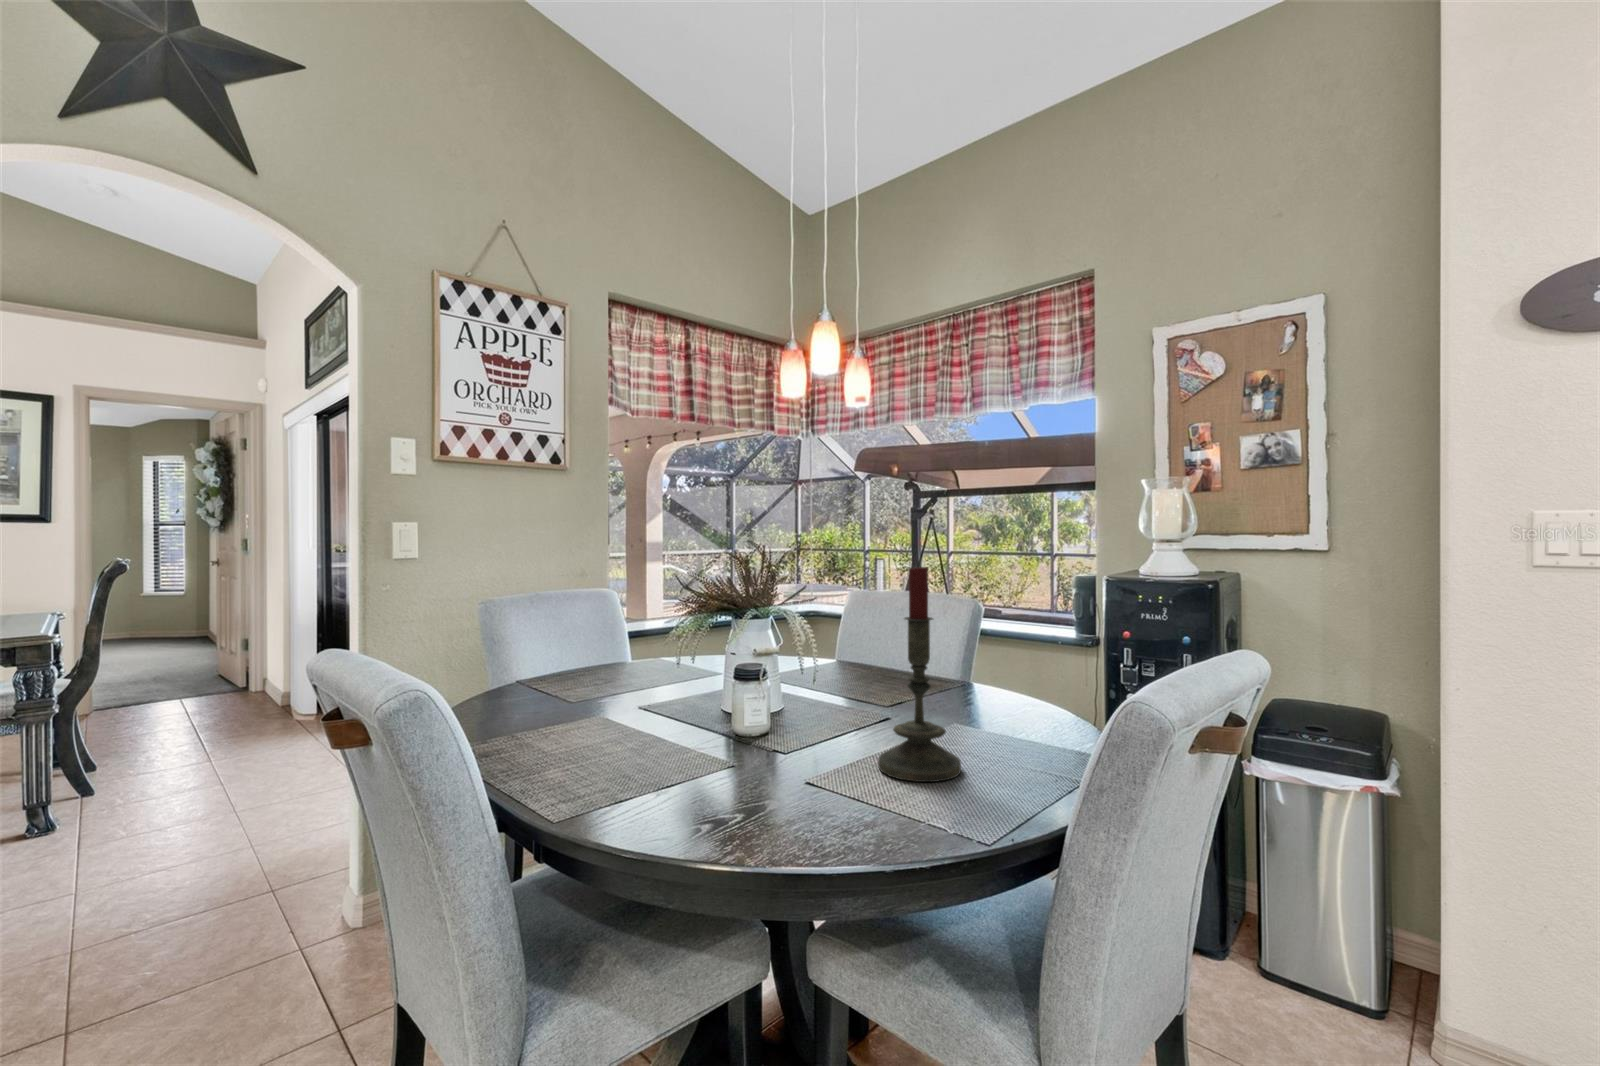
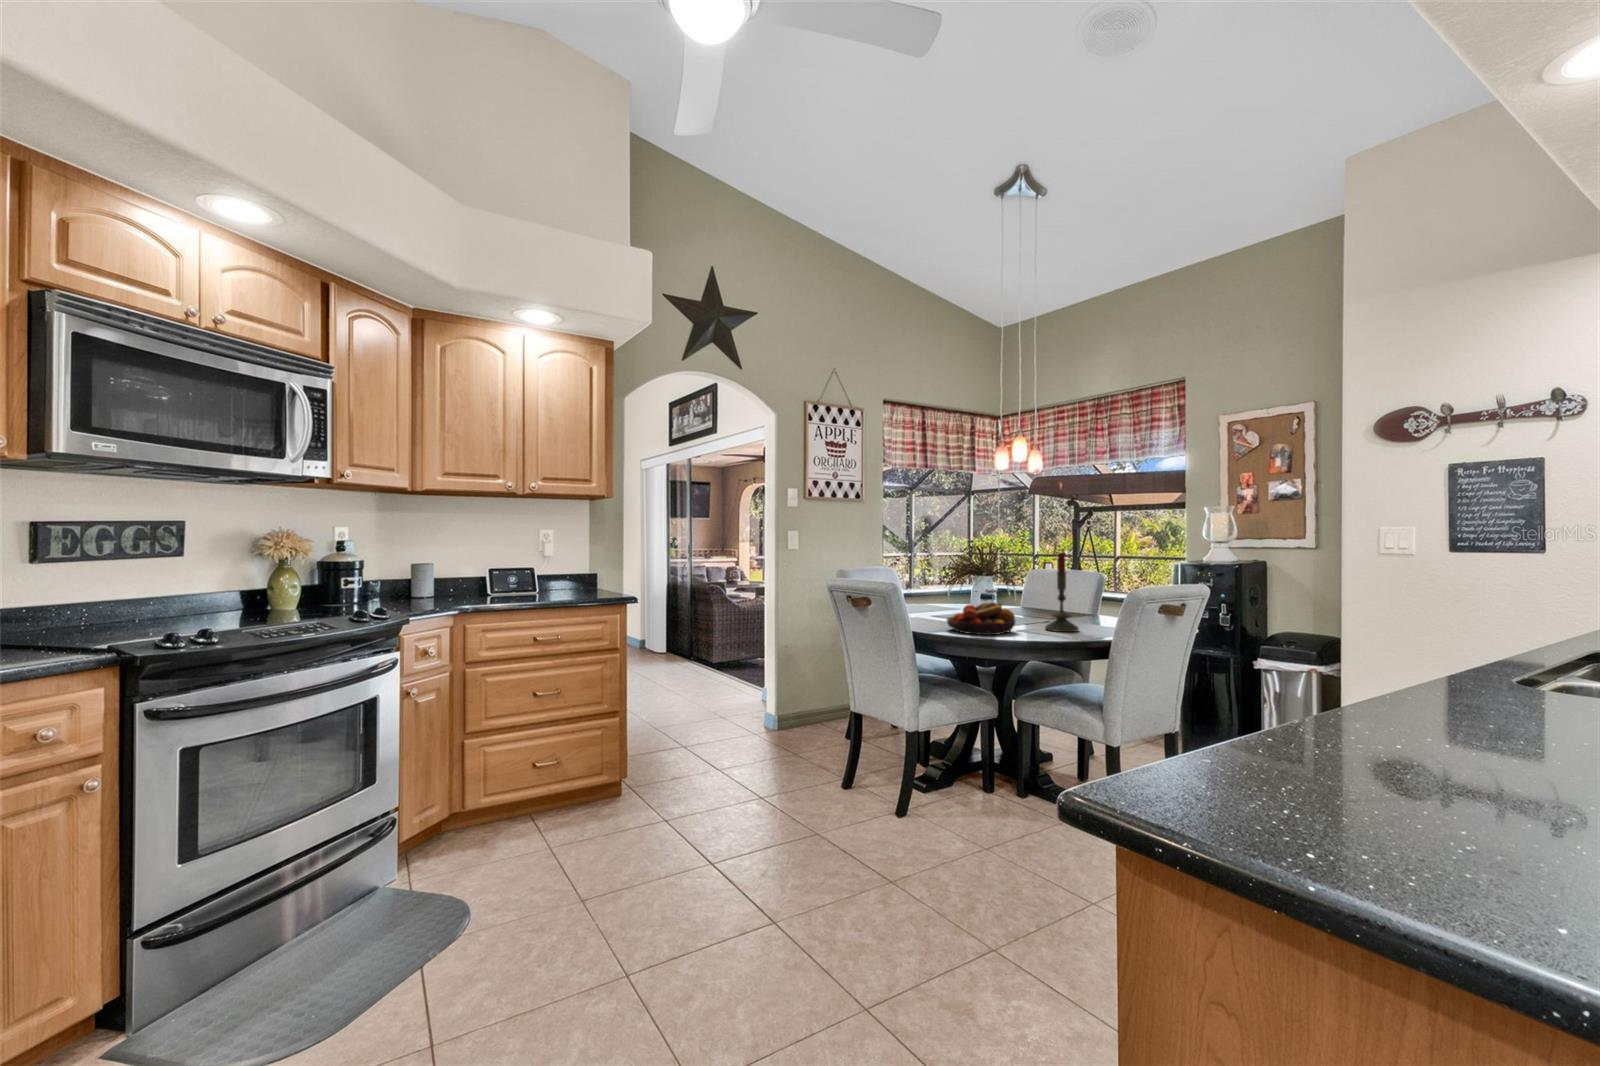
fruit bowl: none [605,699,799,833] -> present [947,602,1015,635]

